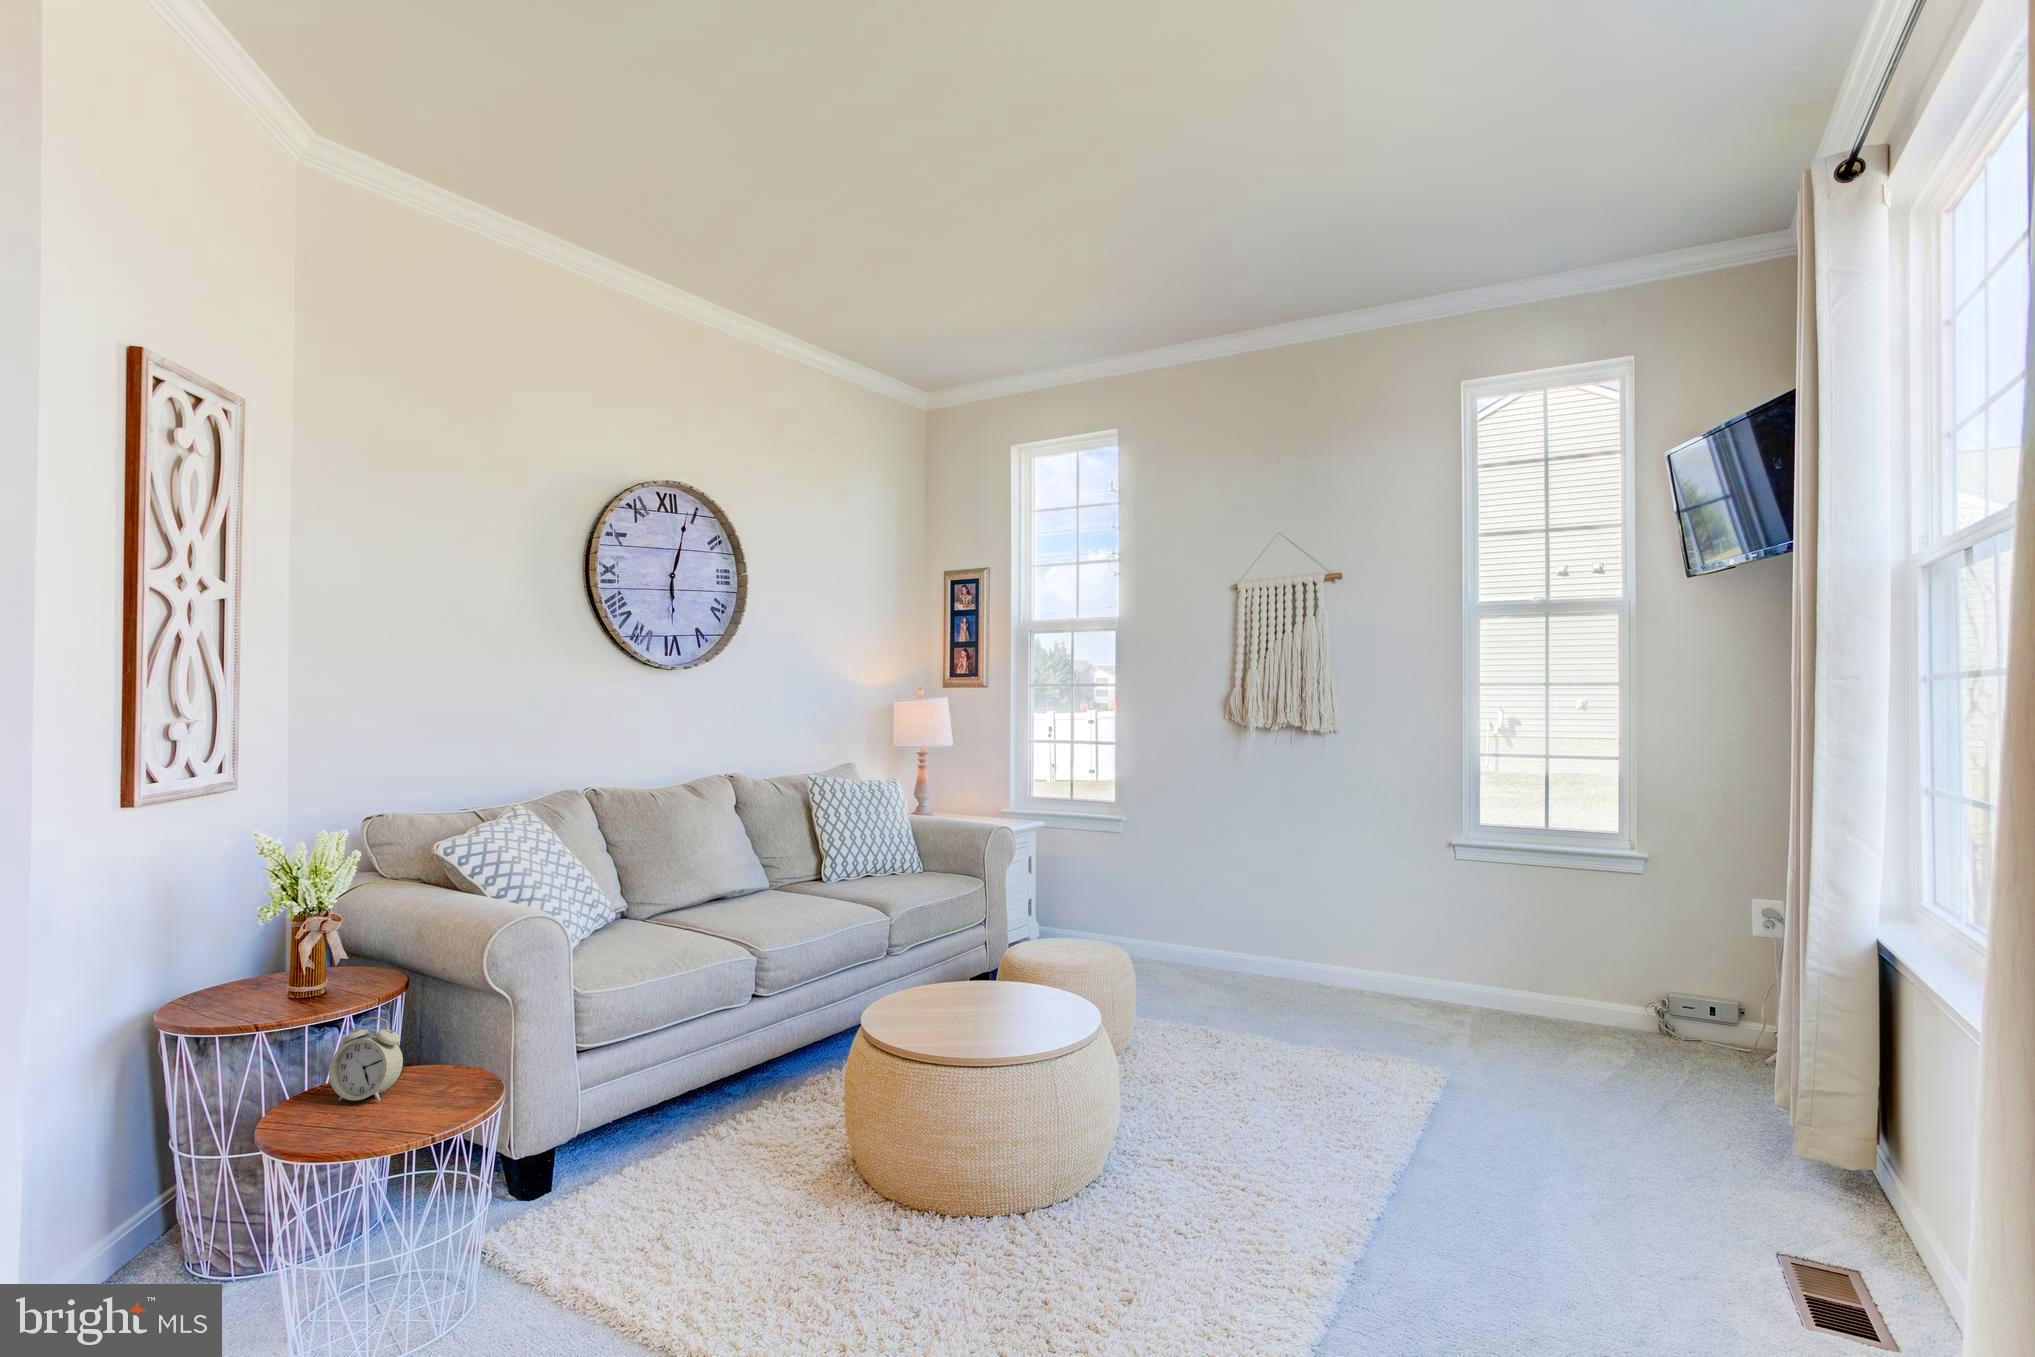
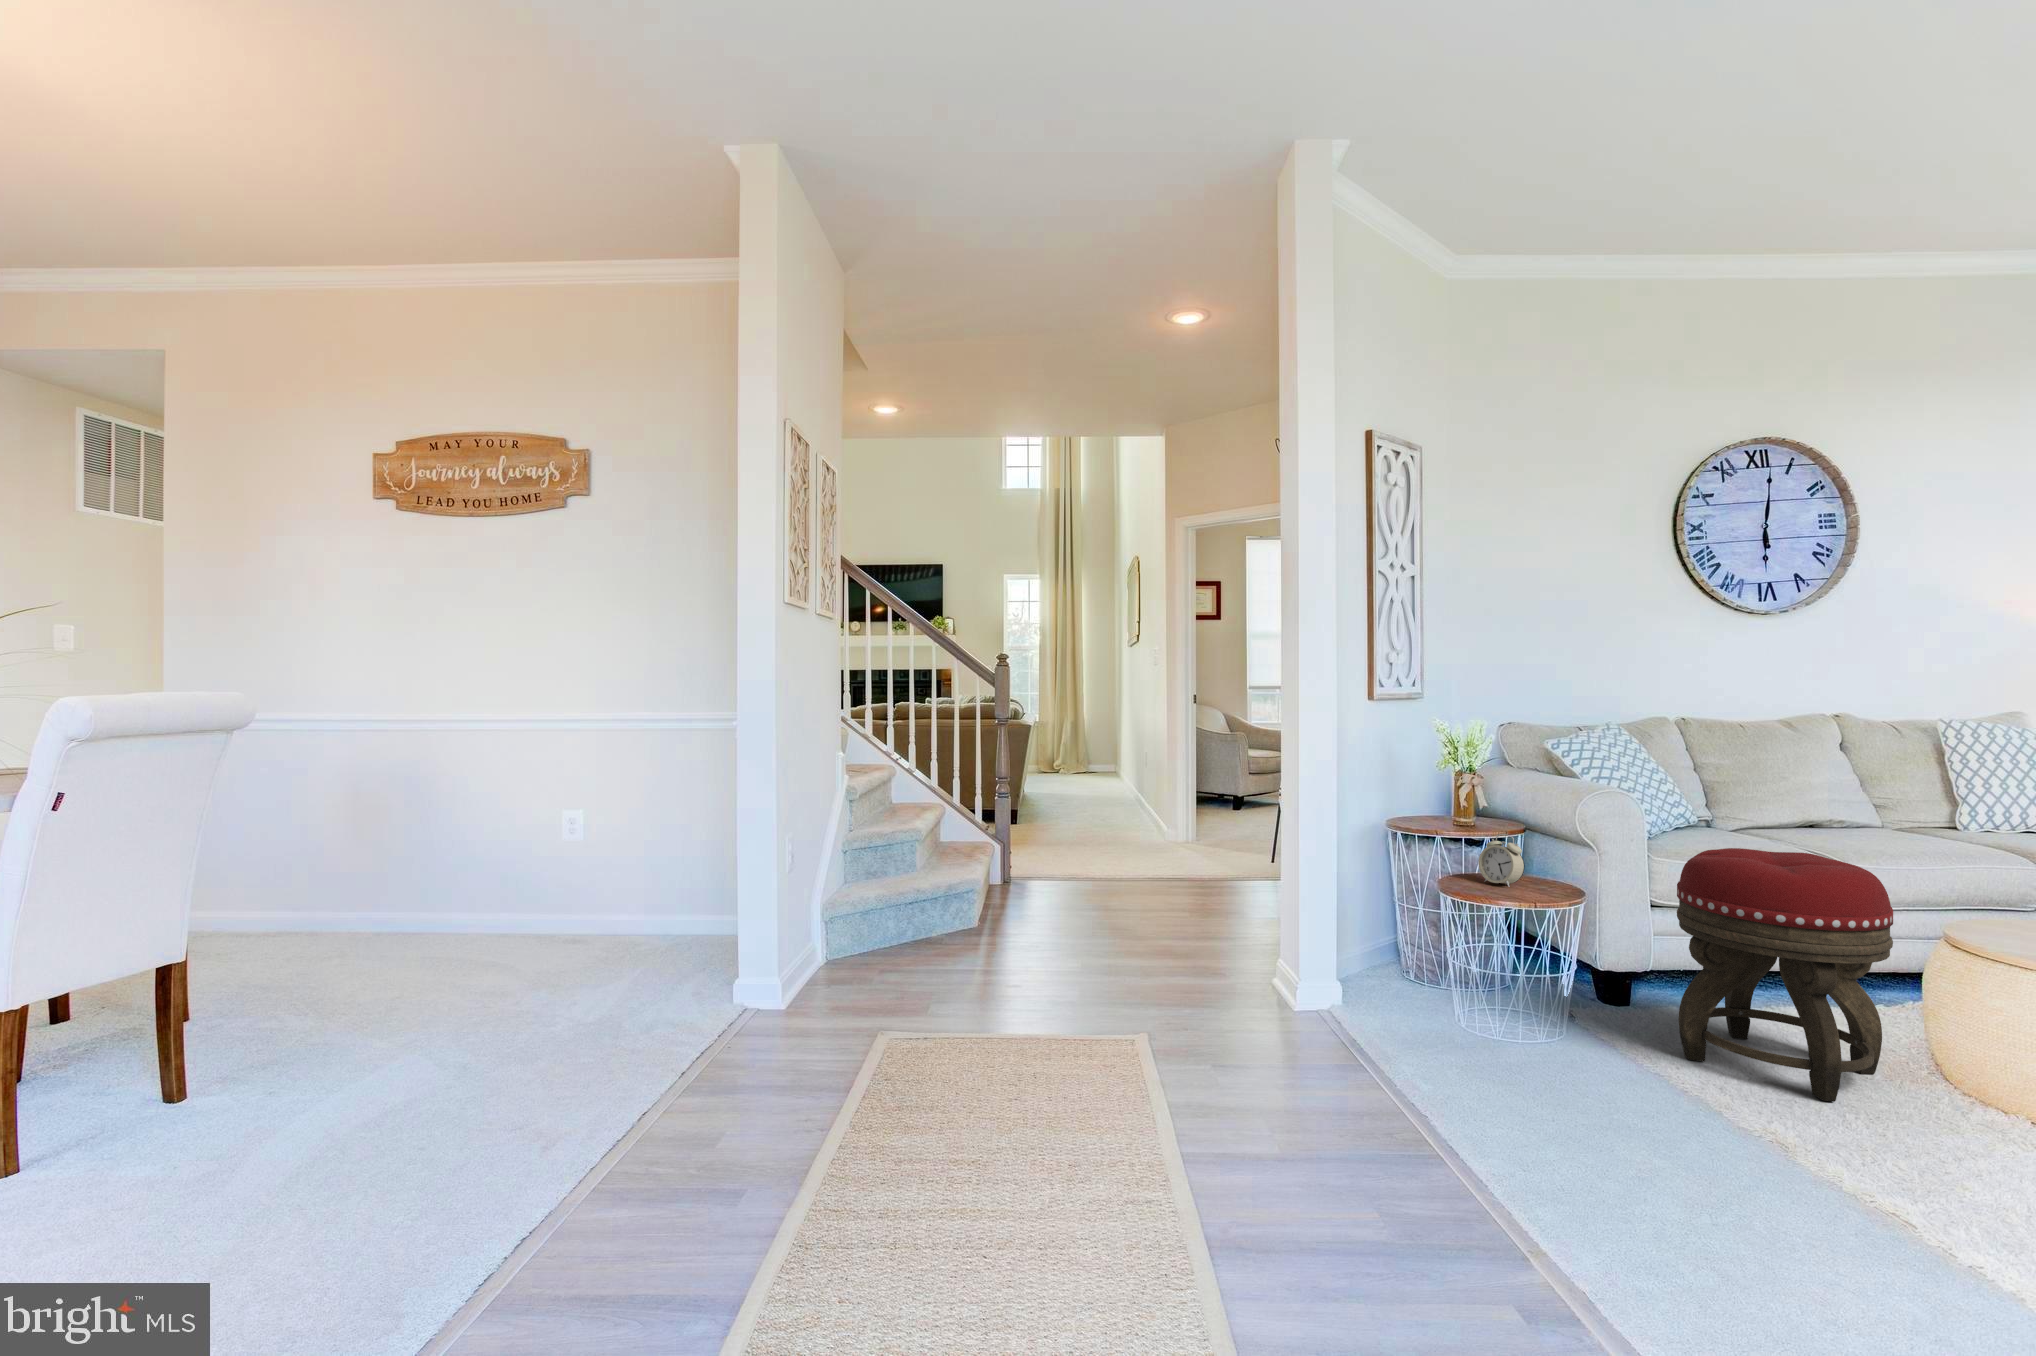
footstool: none [607,963,814,1269] -> present [1677,848,1893,1102]

